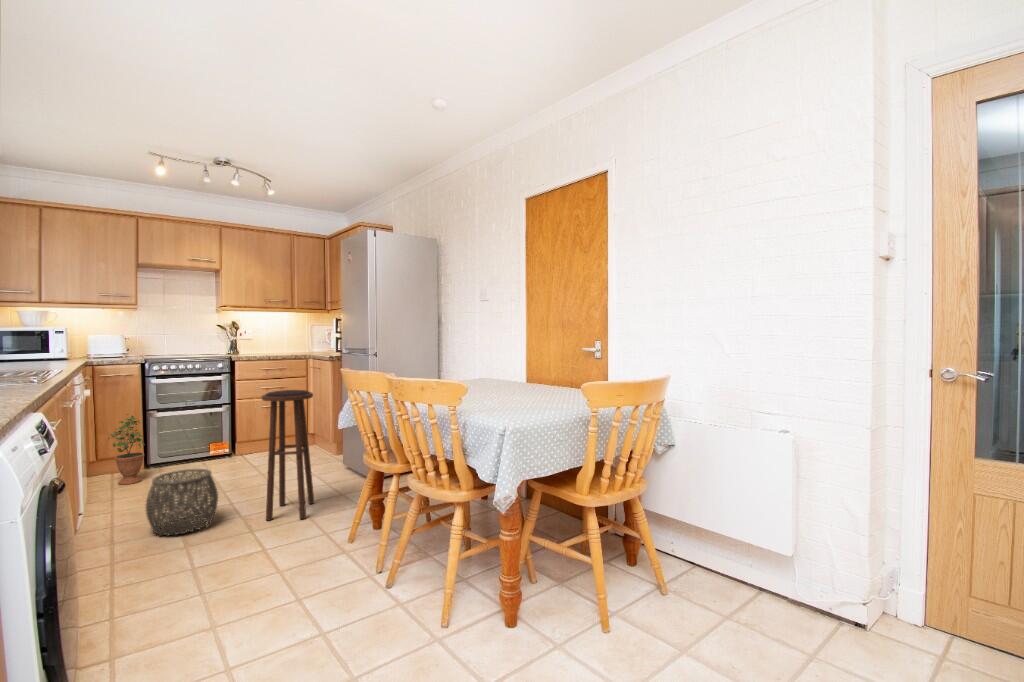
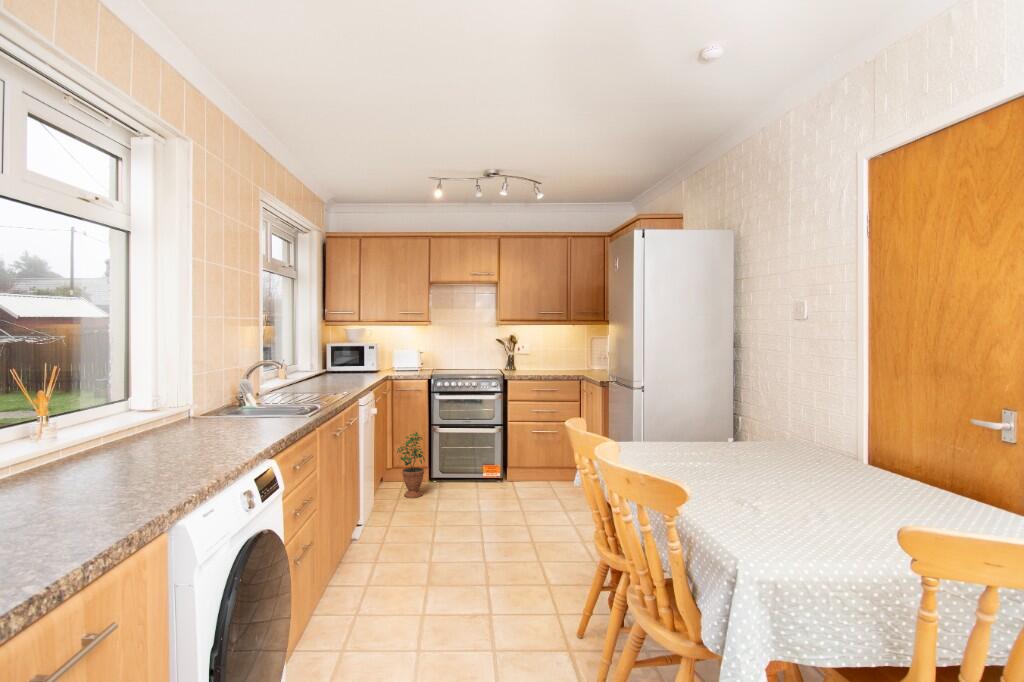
stool: present [262,390,314,521] -> none [501,430,558,582]
woven basket: present [146,469,218,536] -> none [400,501,463,570]

